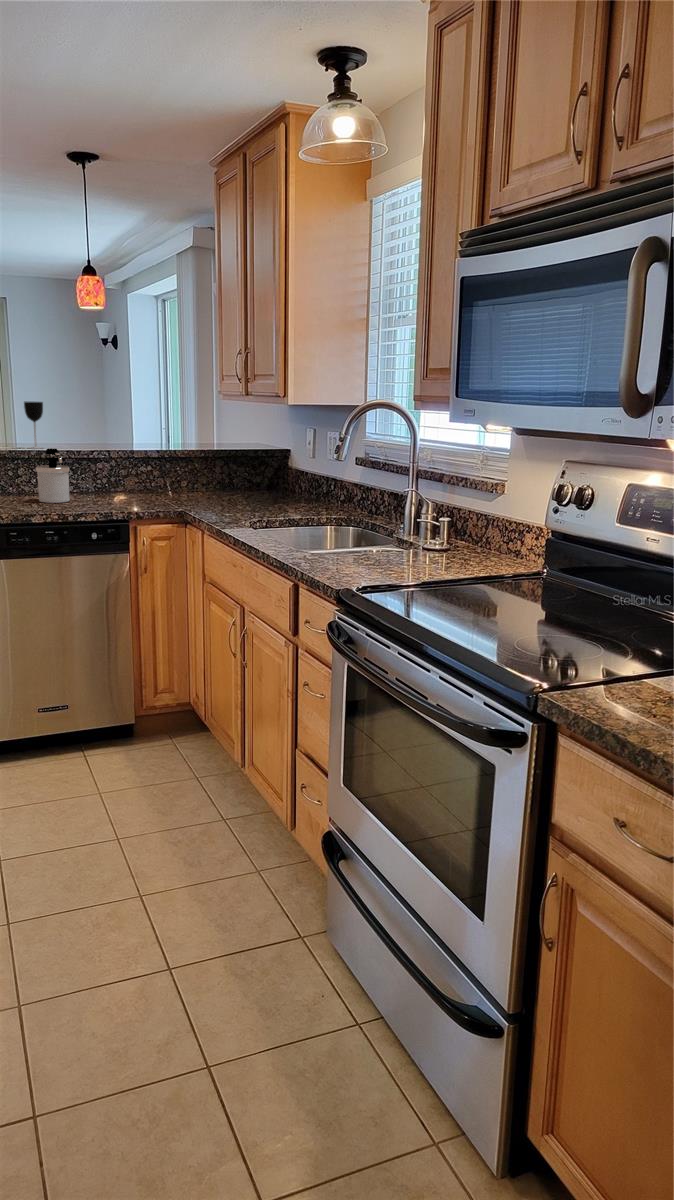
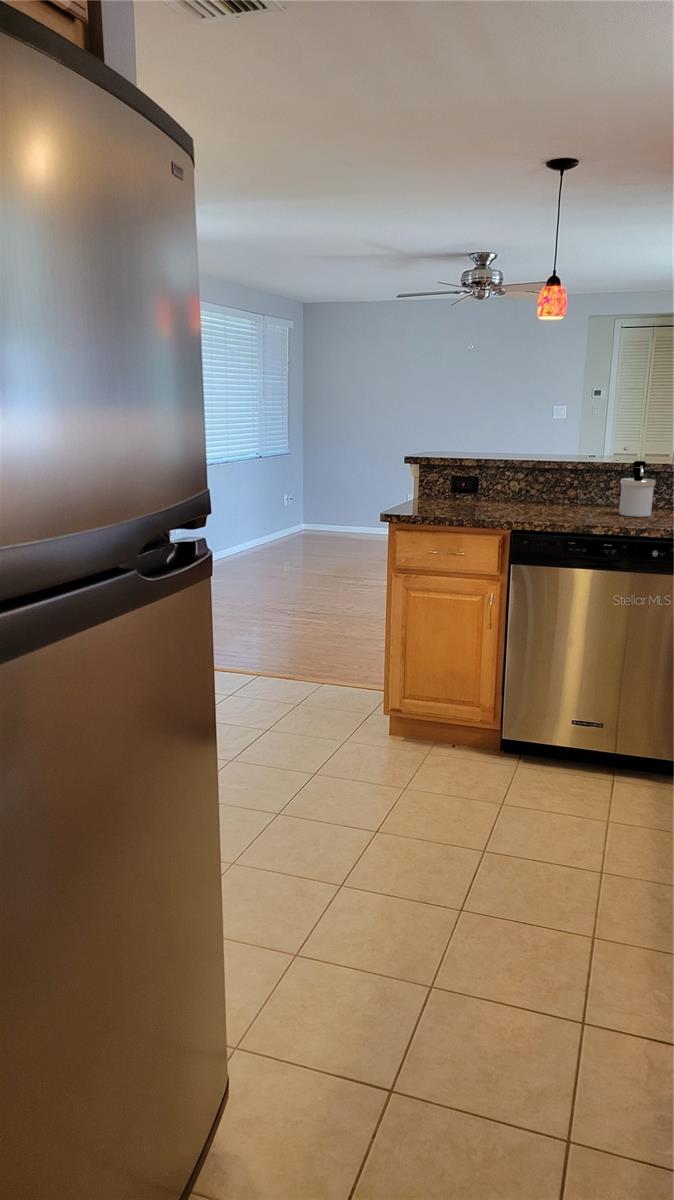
wine glass: present [24,401,43,449] -> none [637,415,660,462]

